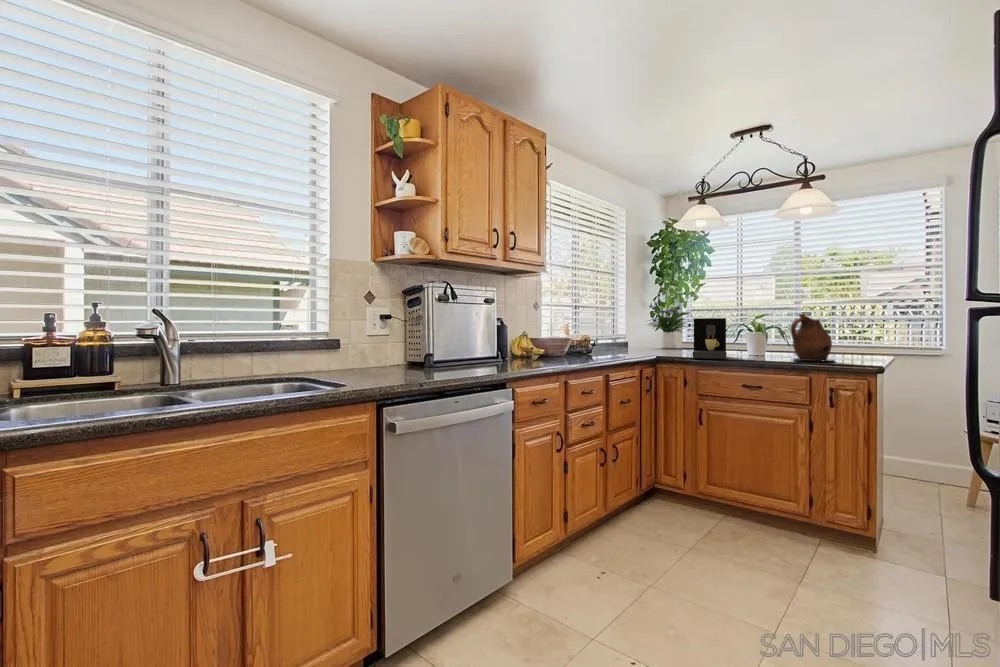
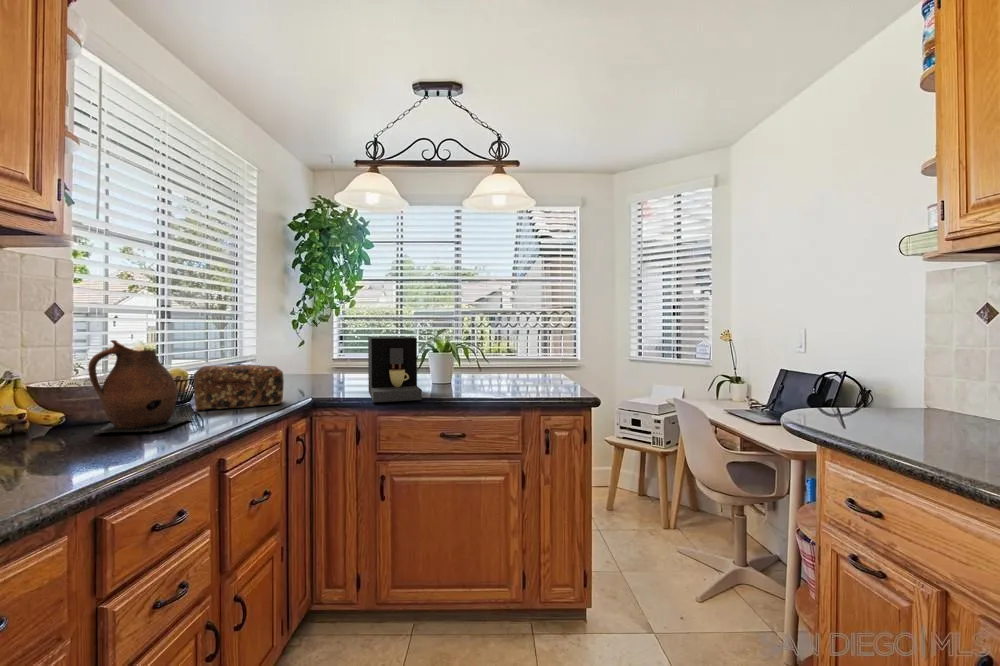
flower arrangement: present [648,303,690,348] -> none [286,308,348,371]
ceramic pitcher: present [791,314,834,362] -> present [88,340,193,433]
bread loaf: none [594,334,639,357] -> present [194,365,284,410]

